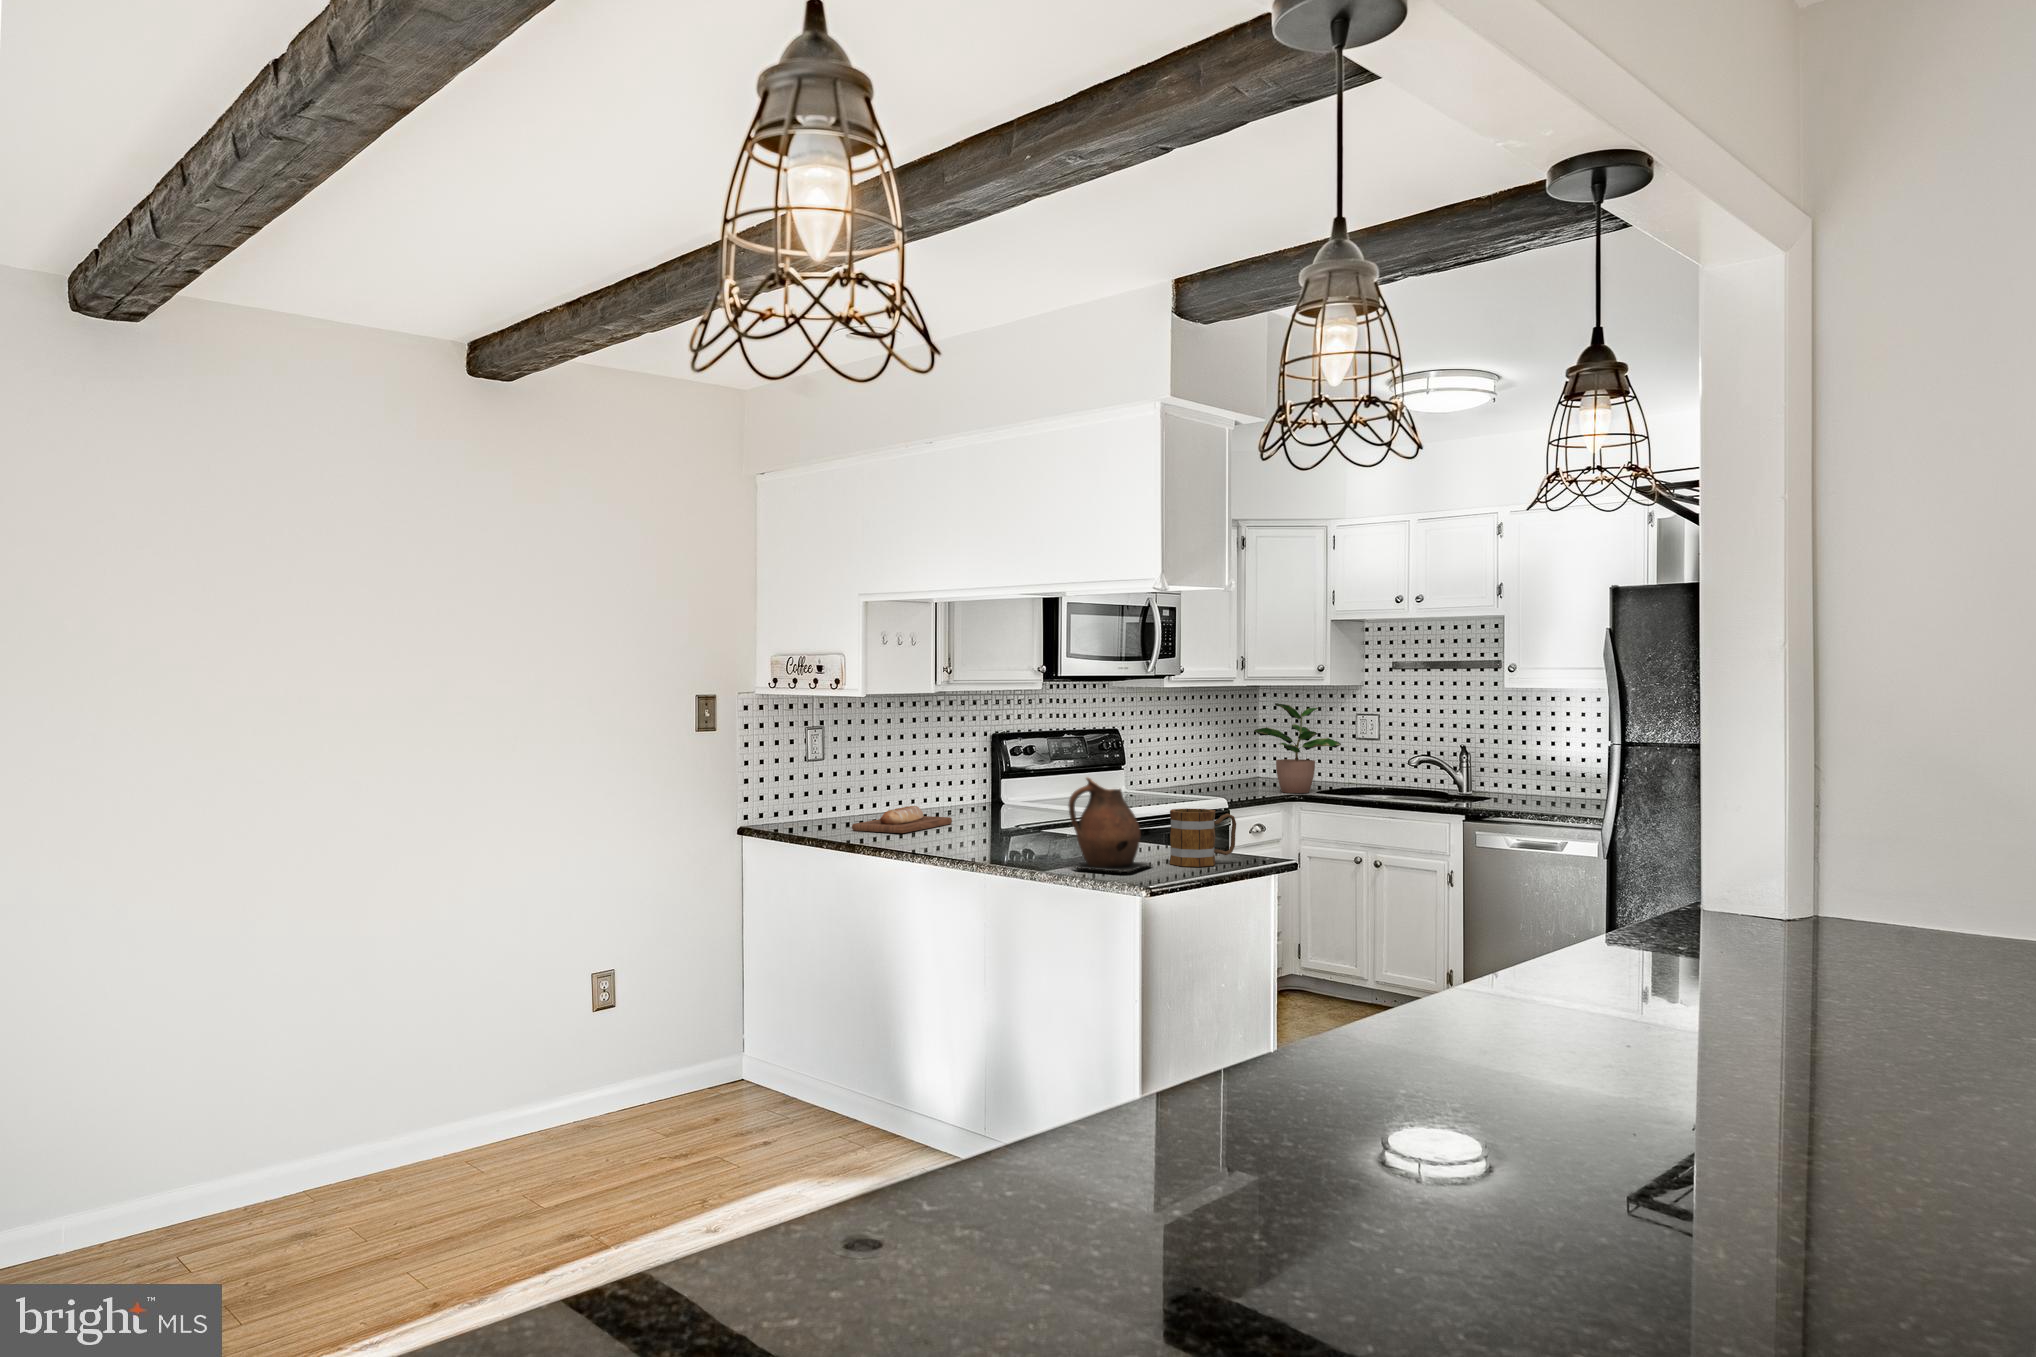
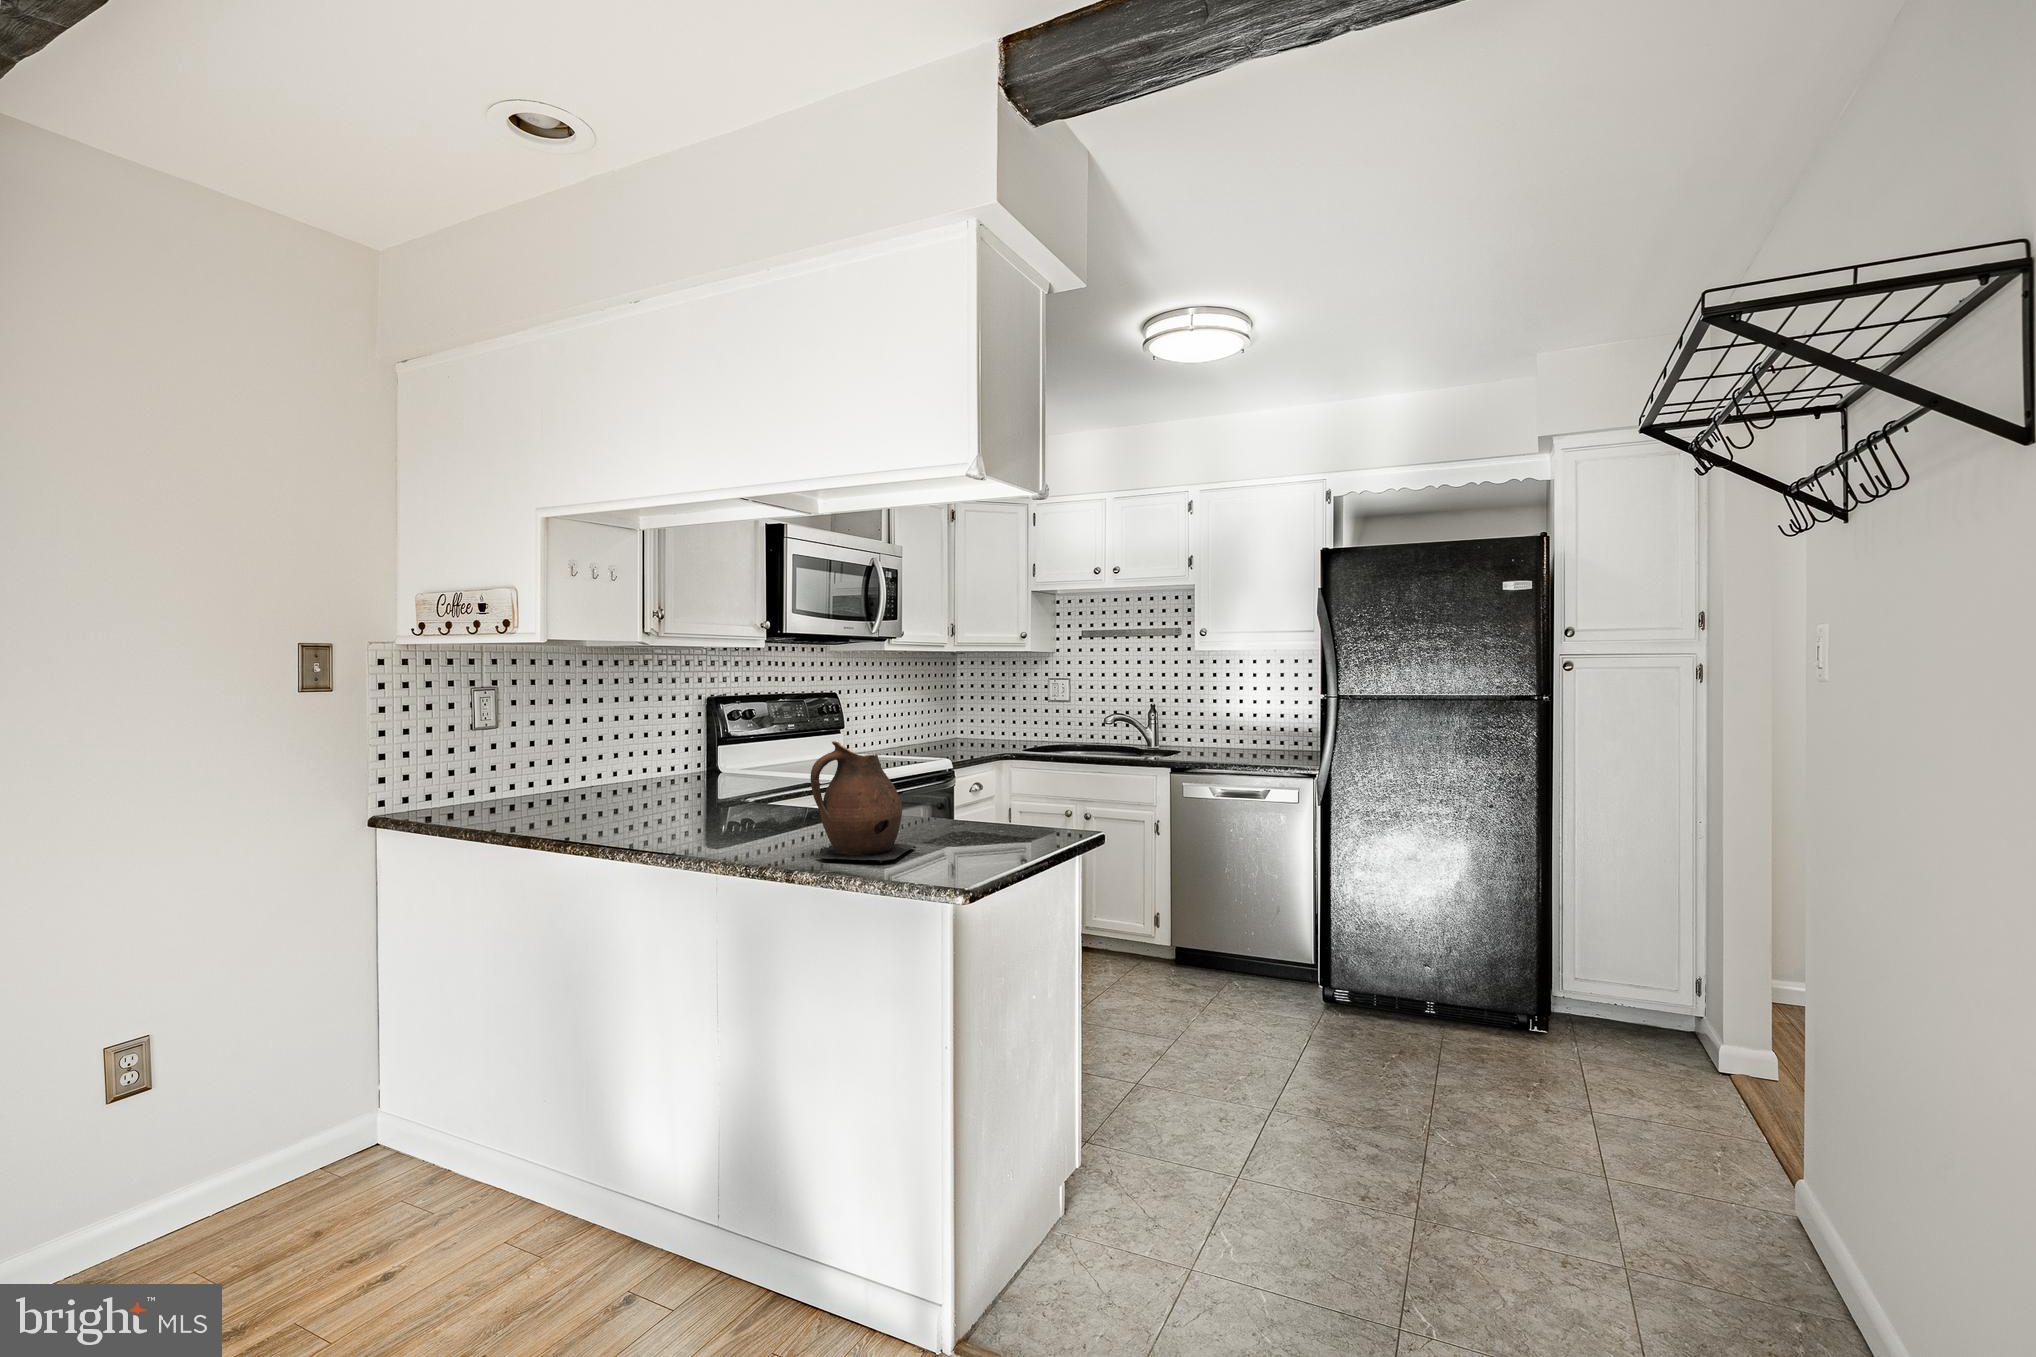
potted plant: present [1254,703,1341,793] -> none [964,668,1046,752]
bread loaf: present [852,806,952,833] -> none [527,780,658,815]
mug: present [1170,808,1236,867] -> none [933,775,1009,846]

